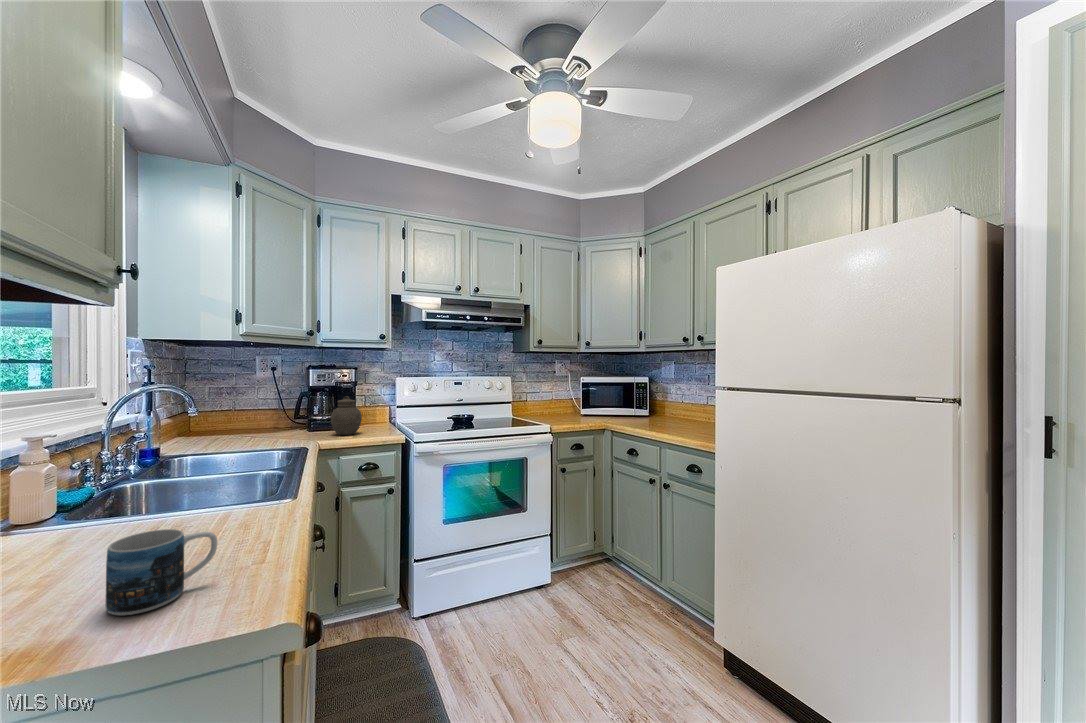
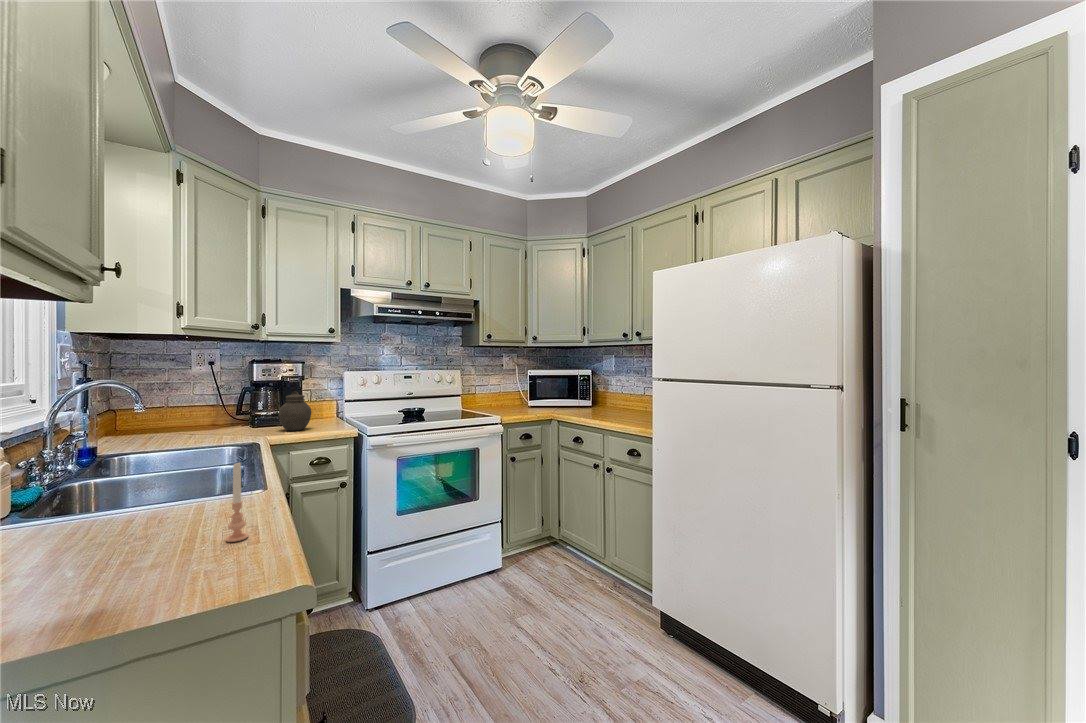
candle: none [235,474,260,560] -> present [226,463,248,542]
mug: present [106,529,217,615] -> none [116,513,216,590]

